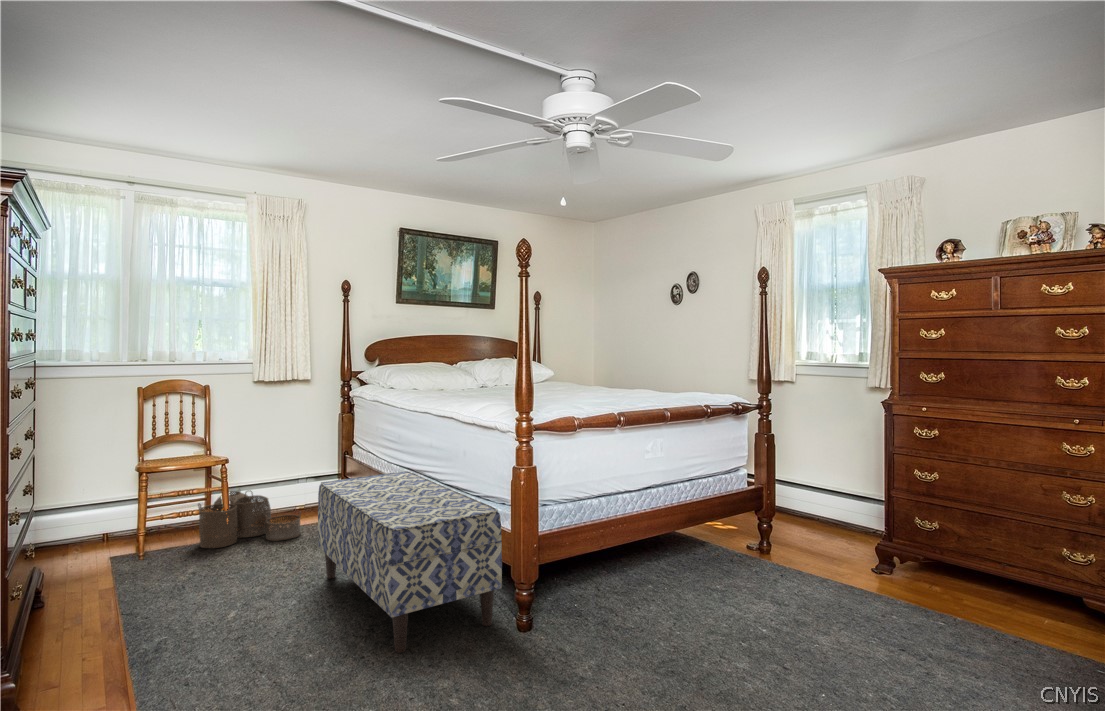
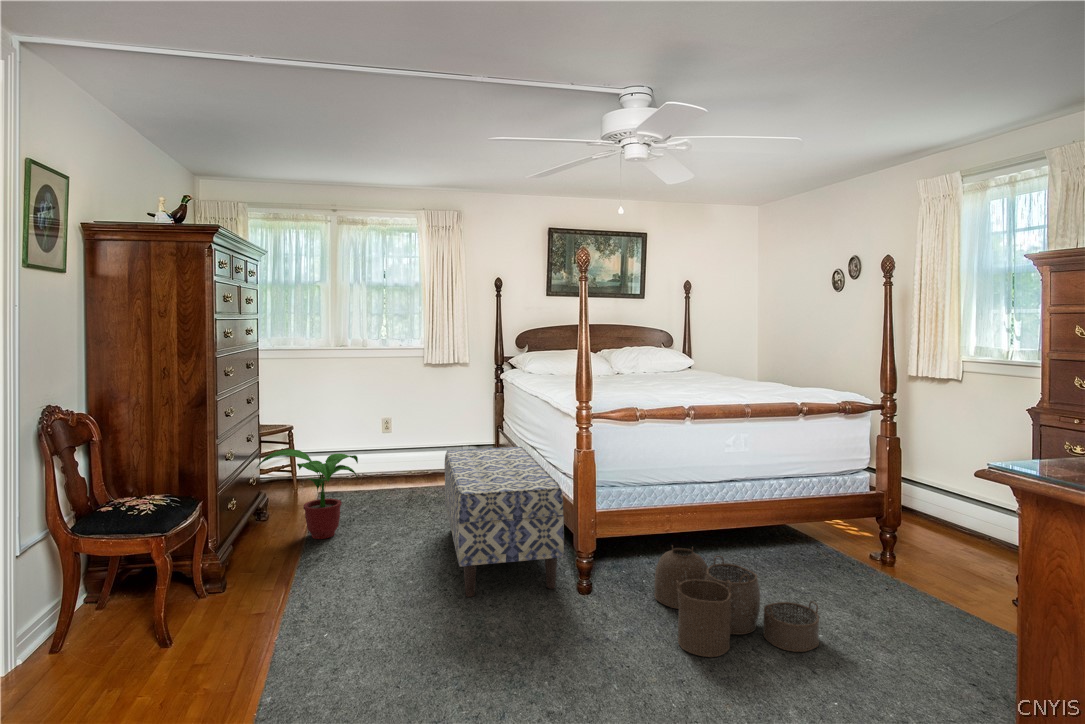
woven basket: present [198,491,301,548] -> present [654,546,819,657]
potted plant: none [44,499,200,617] -> present [257,449,358,539]

